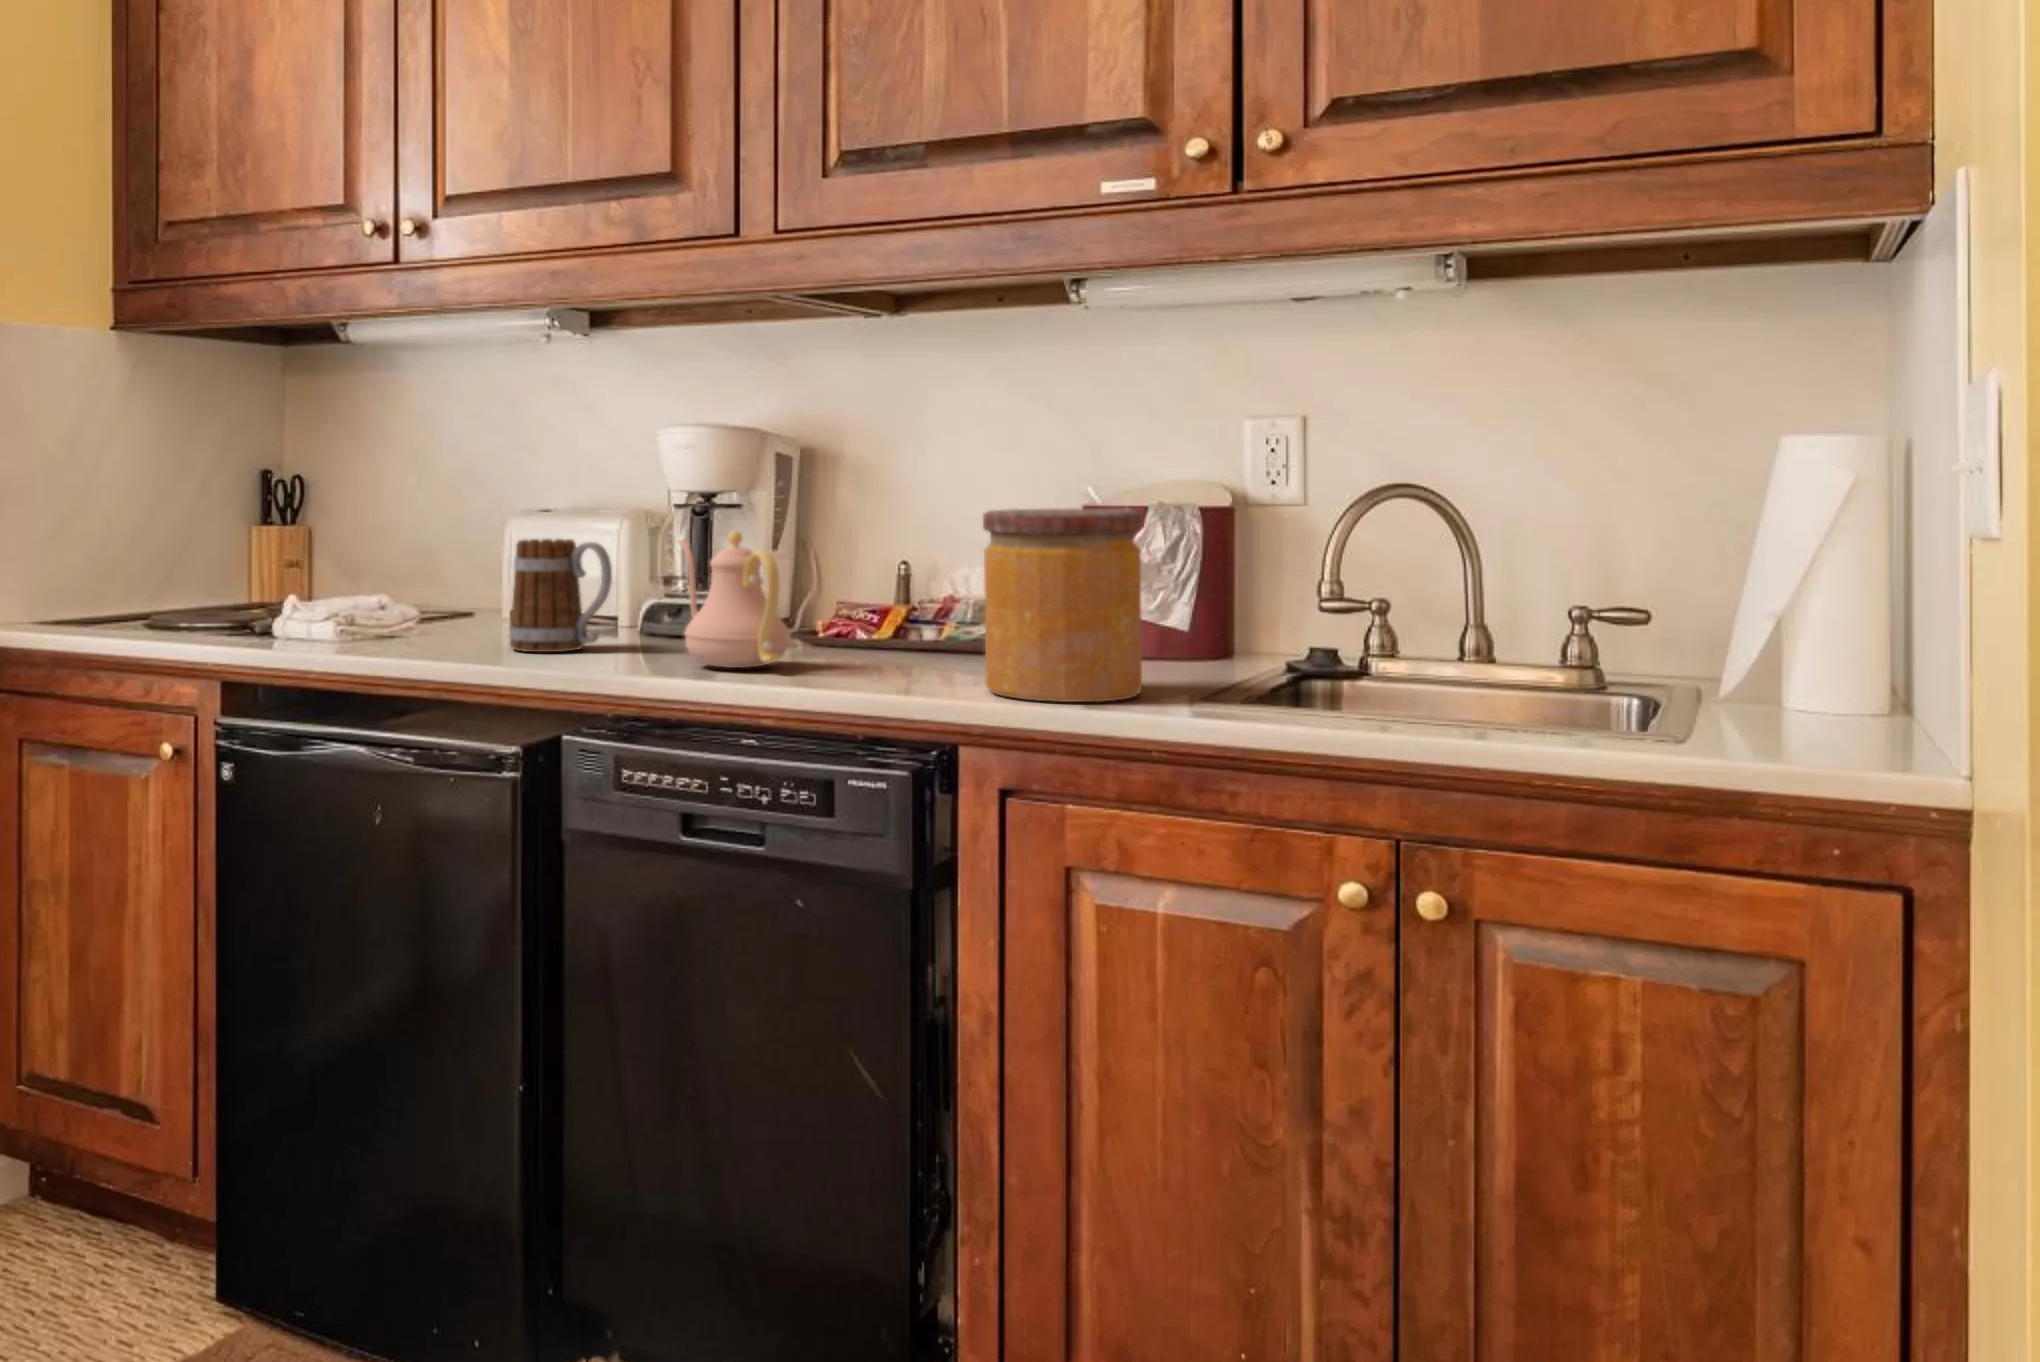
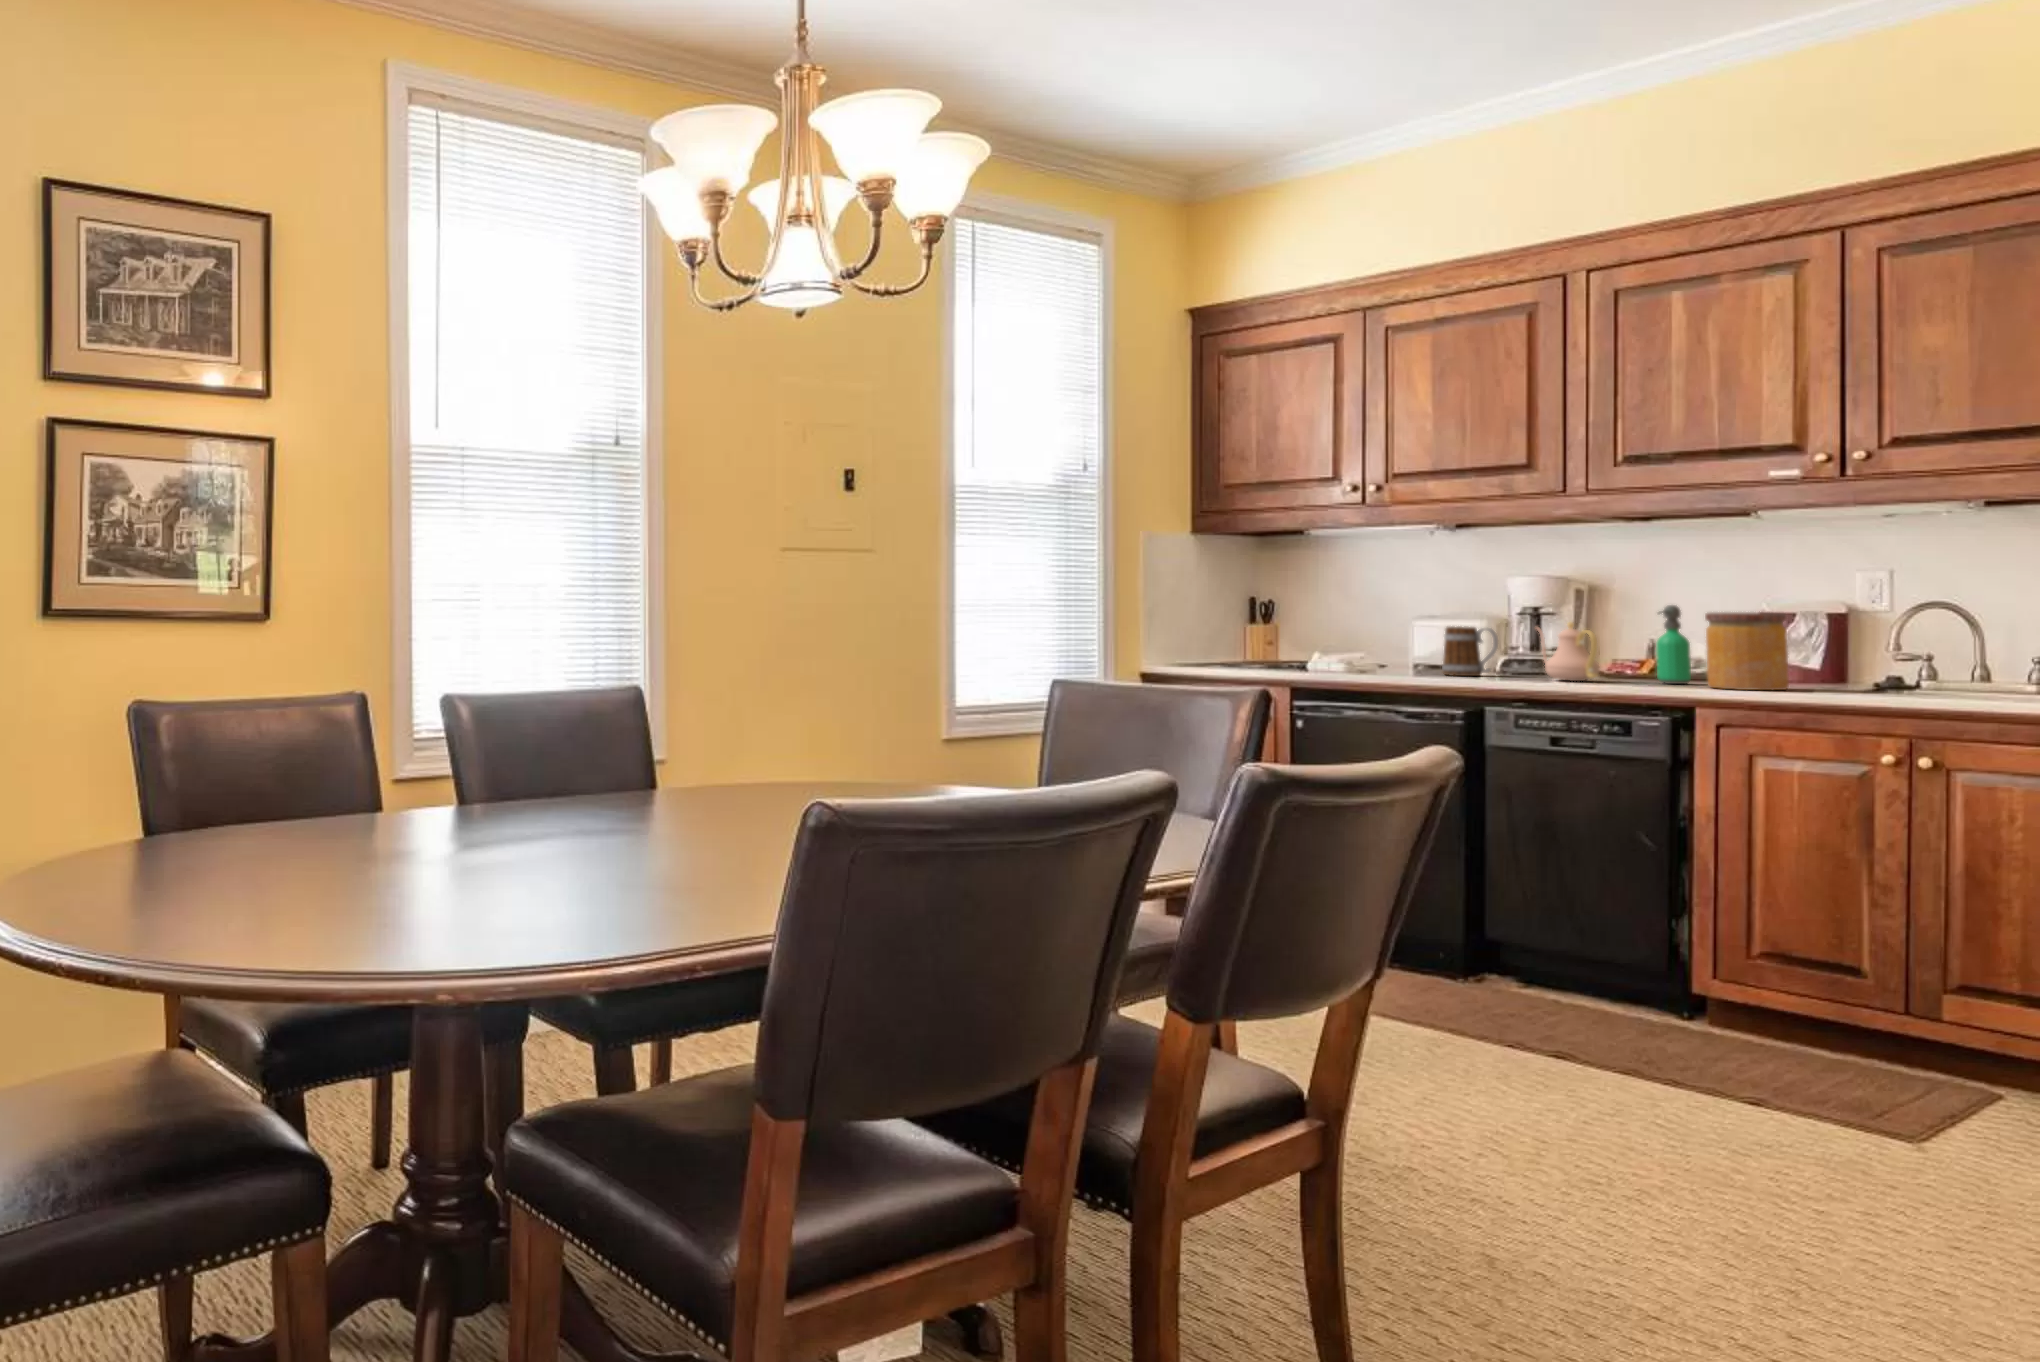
soap dispenser: none [895,490,959,673] -> present [1656,605,1691,684]

